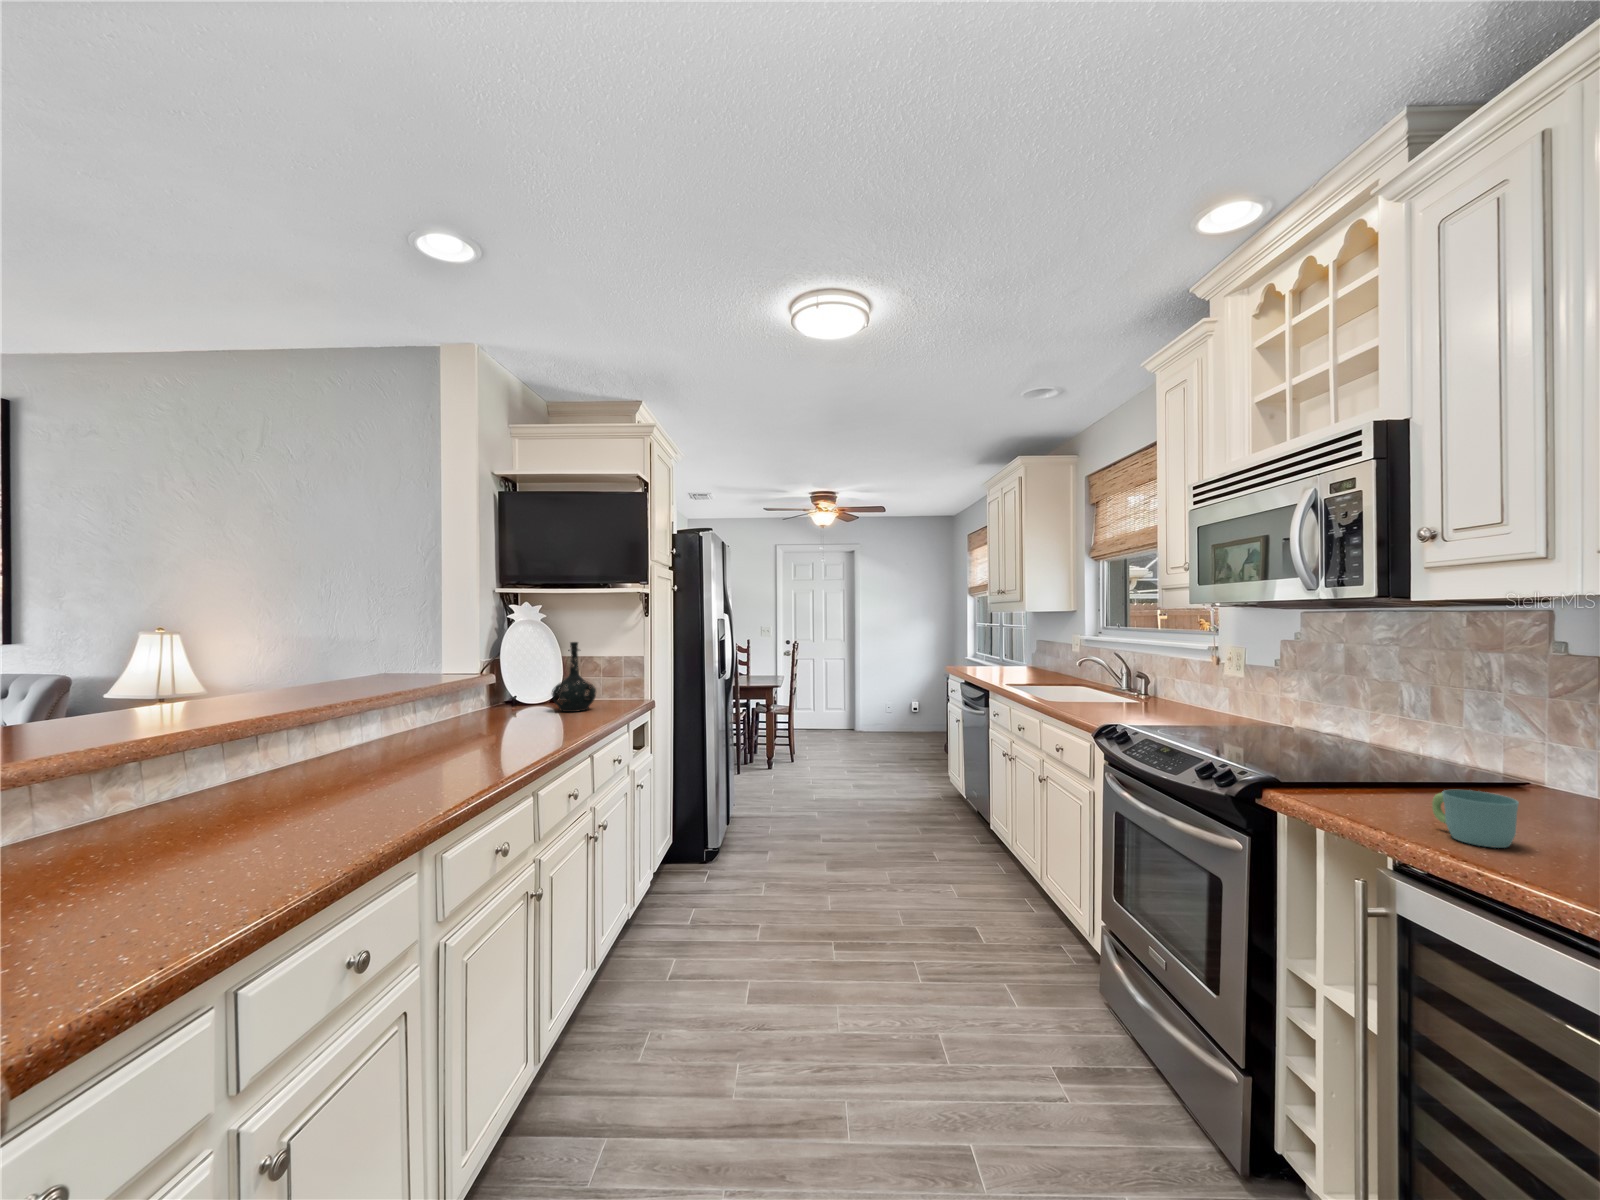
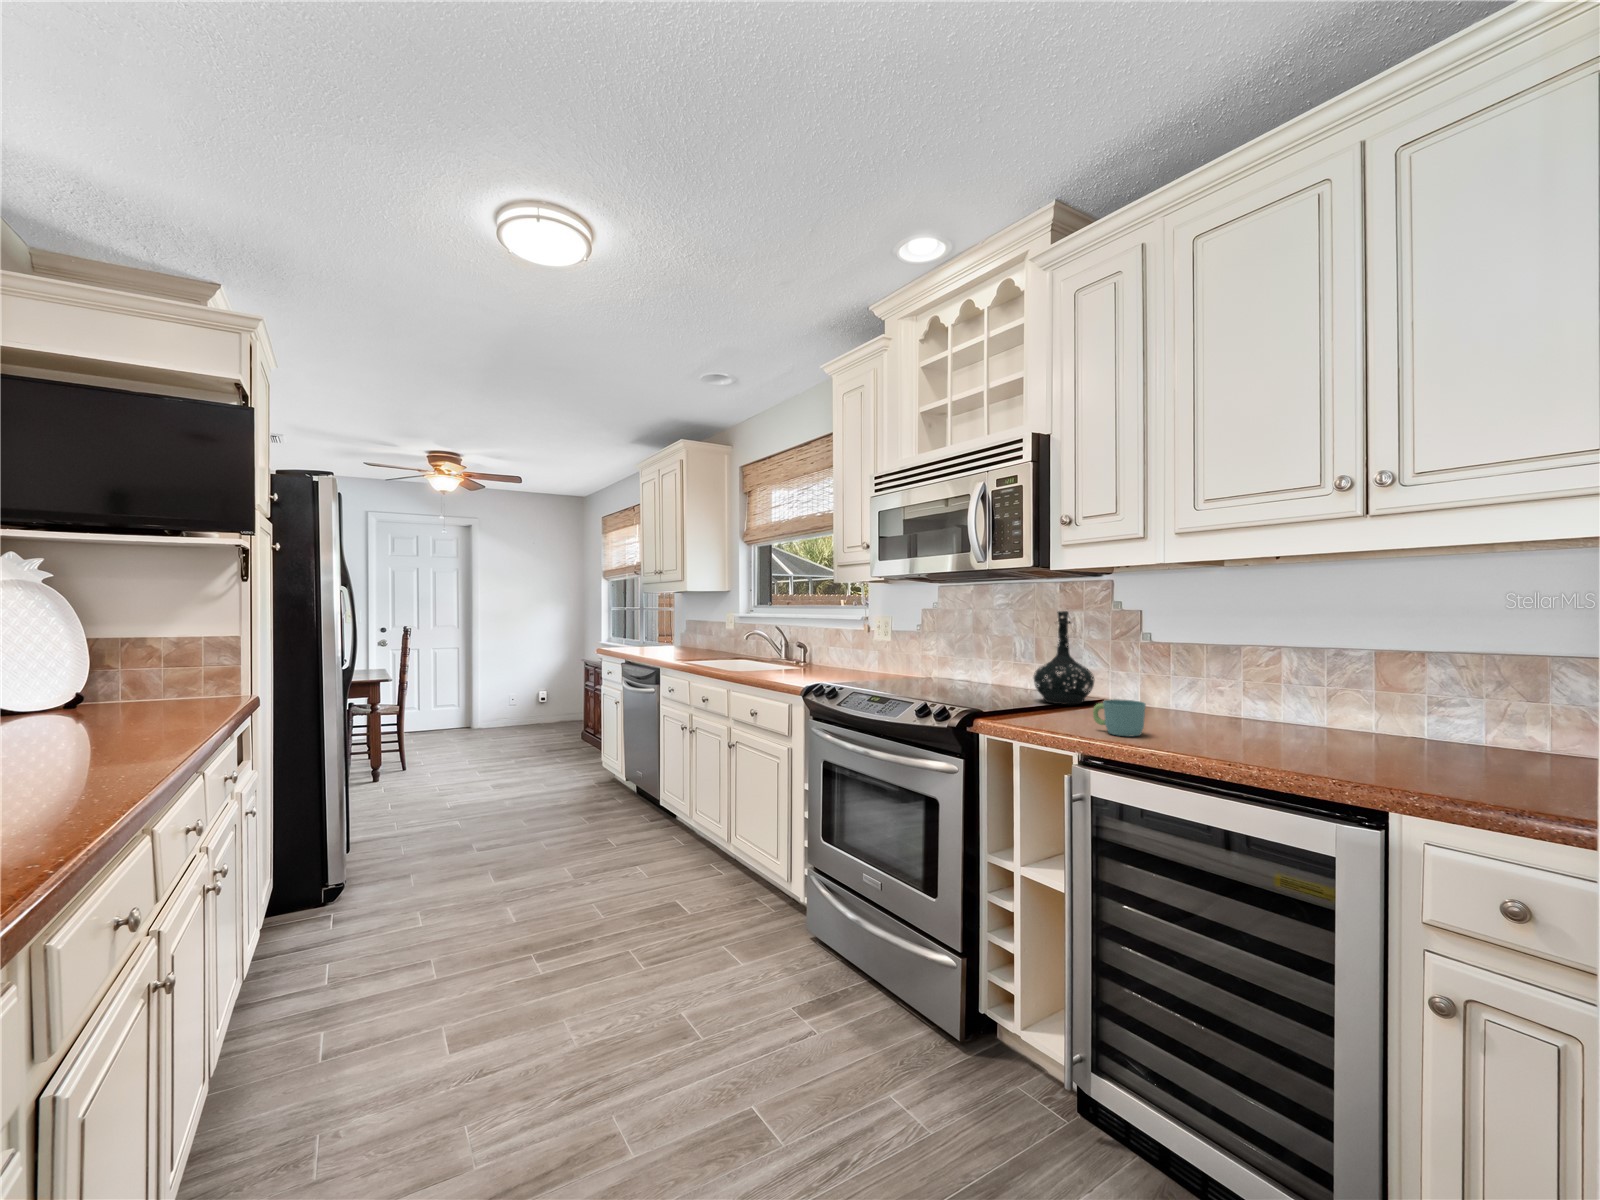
bottle: present [552,642,596,712] -> present [1034,611,1094,705]

